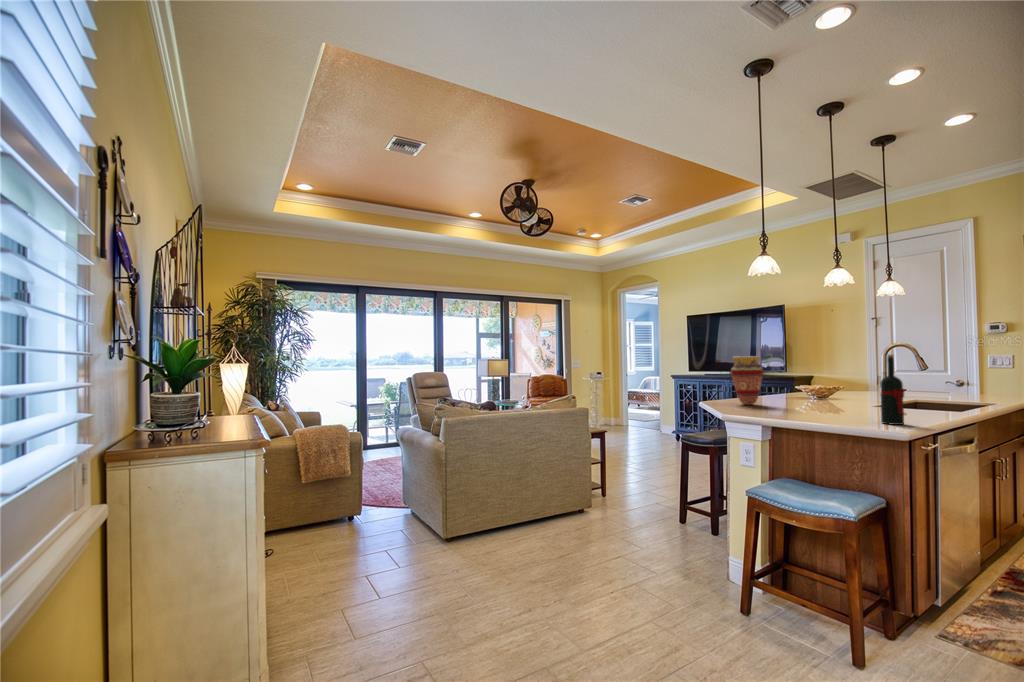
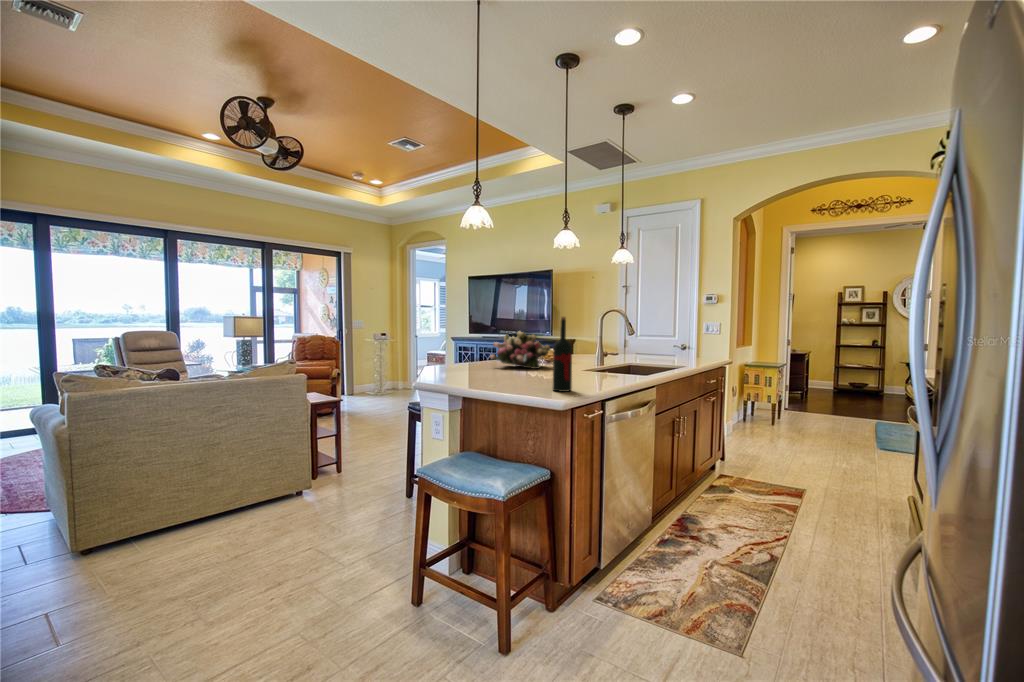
vase: present [731,356,763,405] -> none [447,317,479,370]
flower arrangement: none [770,369,835,405] -> present [490,331,550,369]

